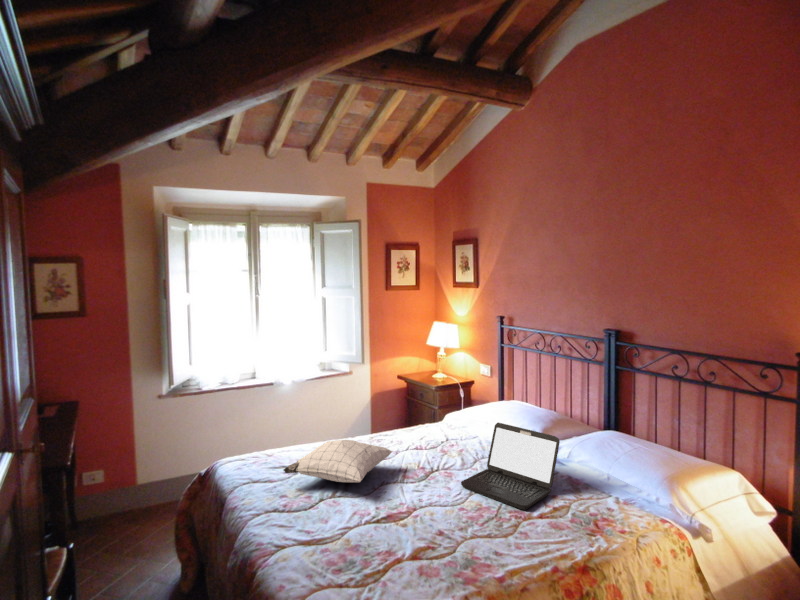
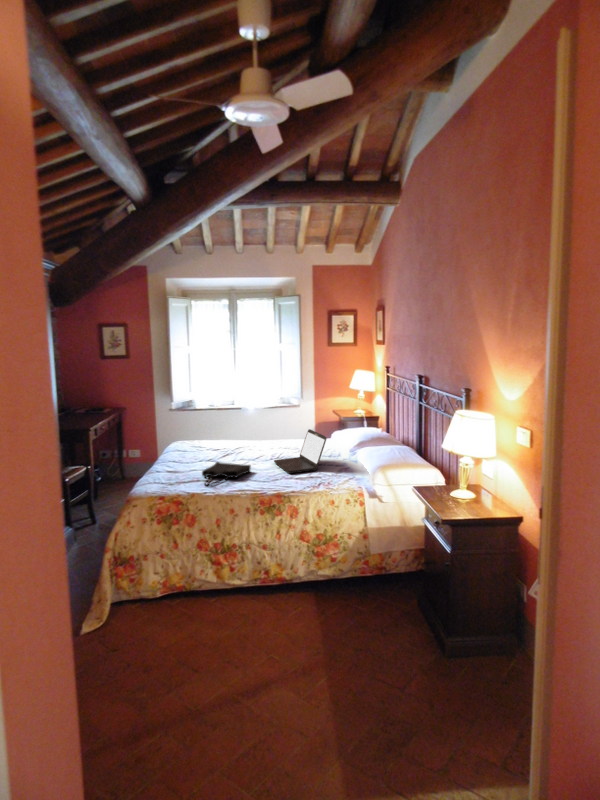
pillow: present [283,440,392,482] -> none [184,431,250,454]
tote bag: none [389,504,468,577] -> present [202,462,251,486]

